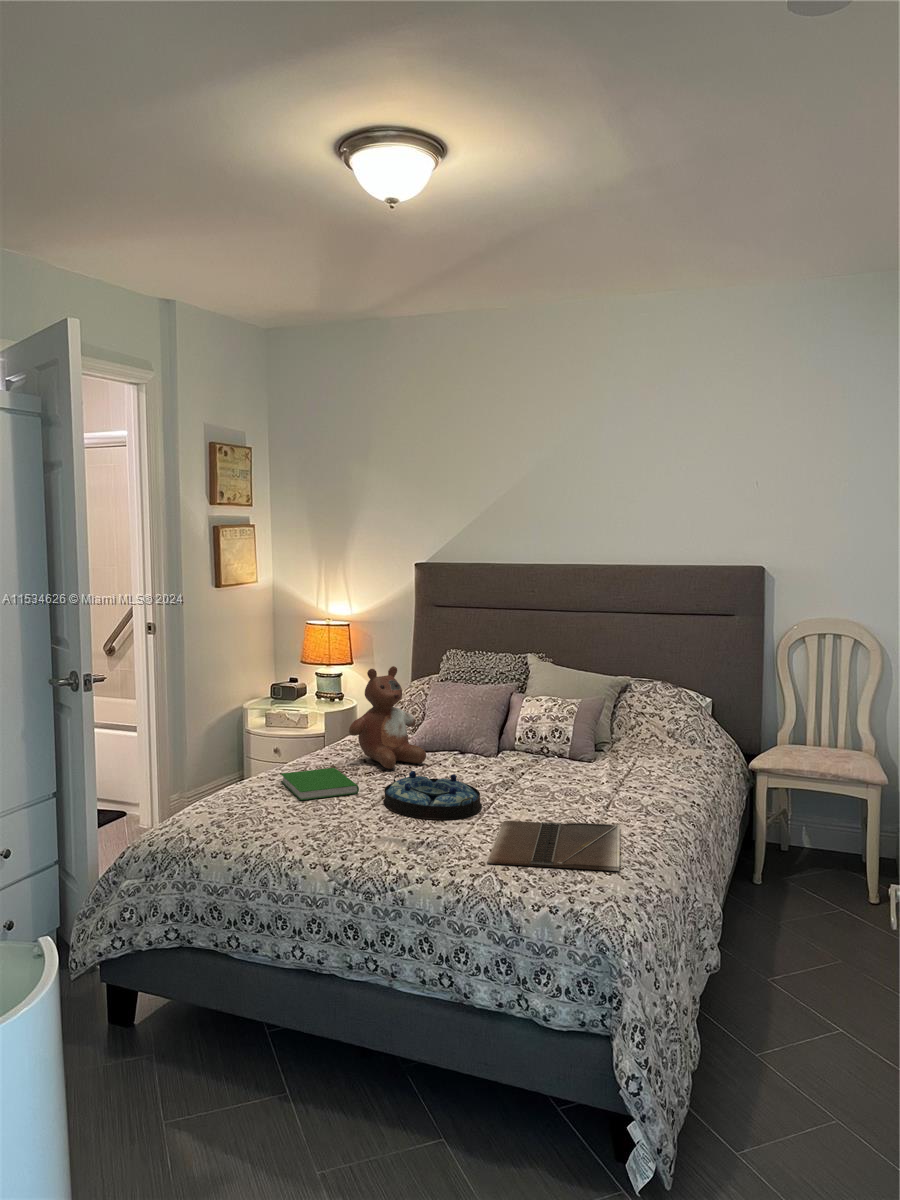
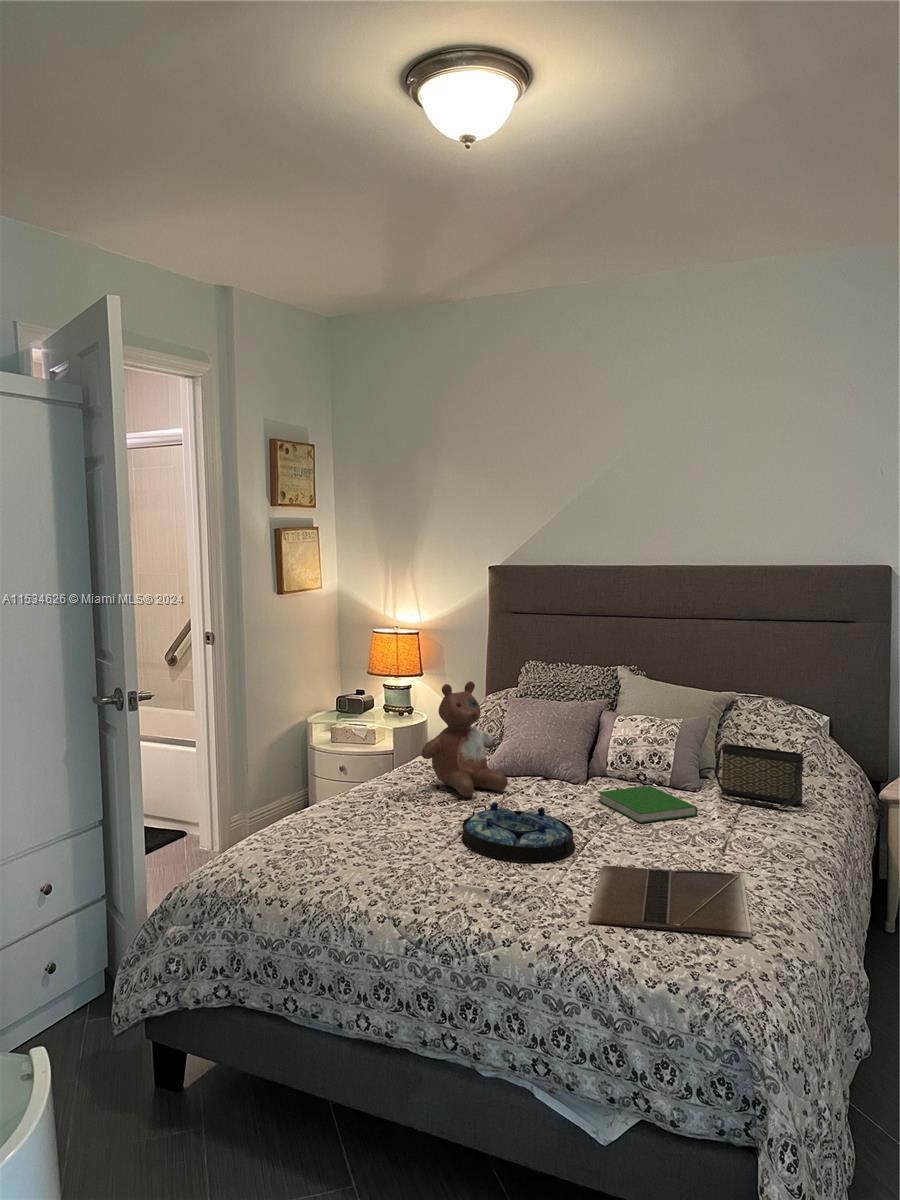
handbag: none [607,720,682,775] -> present [714,744,804,809]
hardcover book: present [281,768,359,800] -> present [598,786,697,823]

